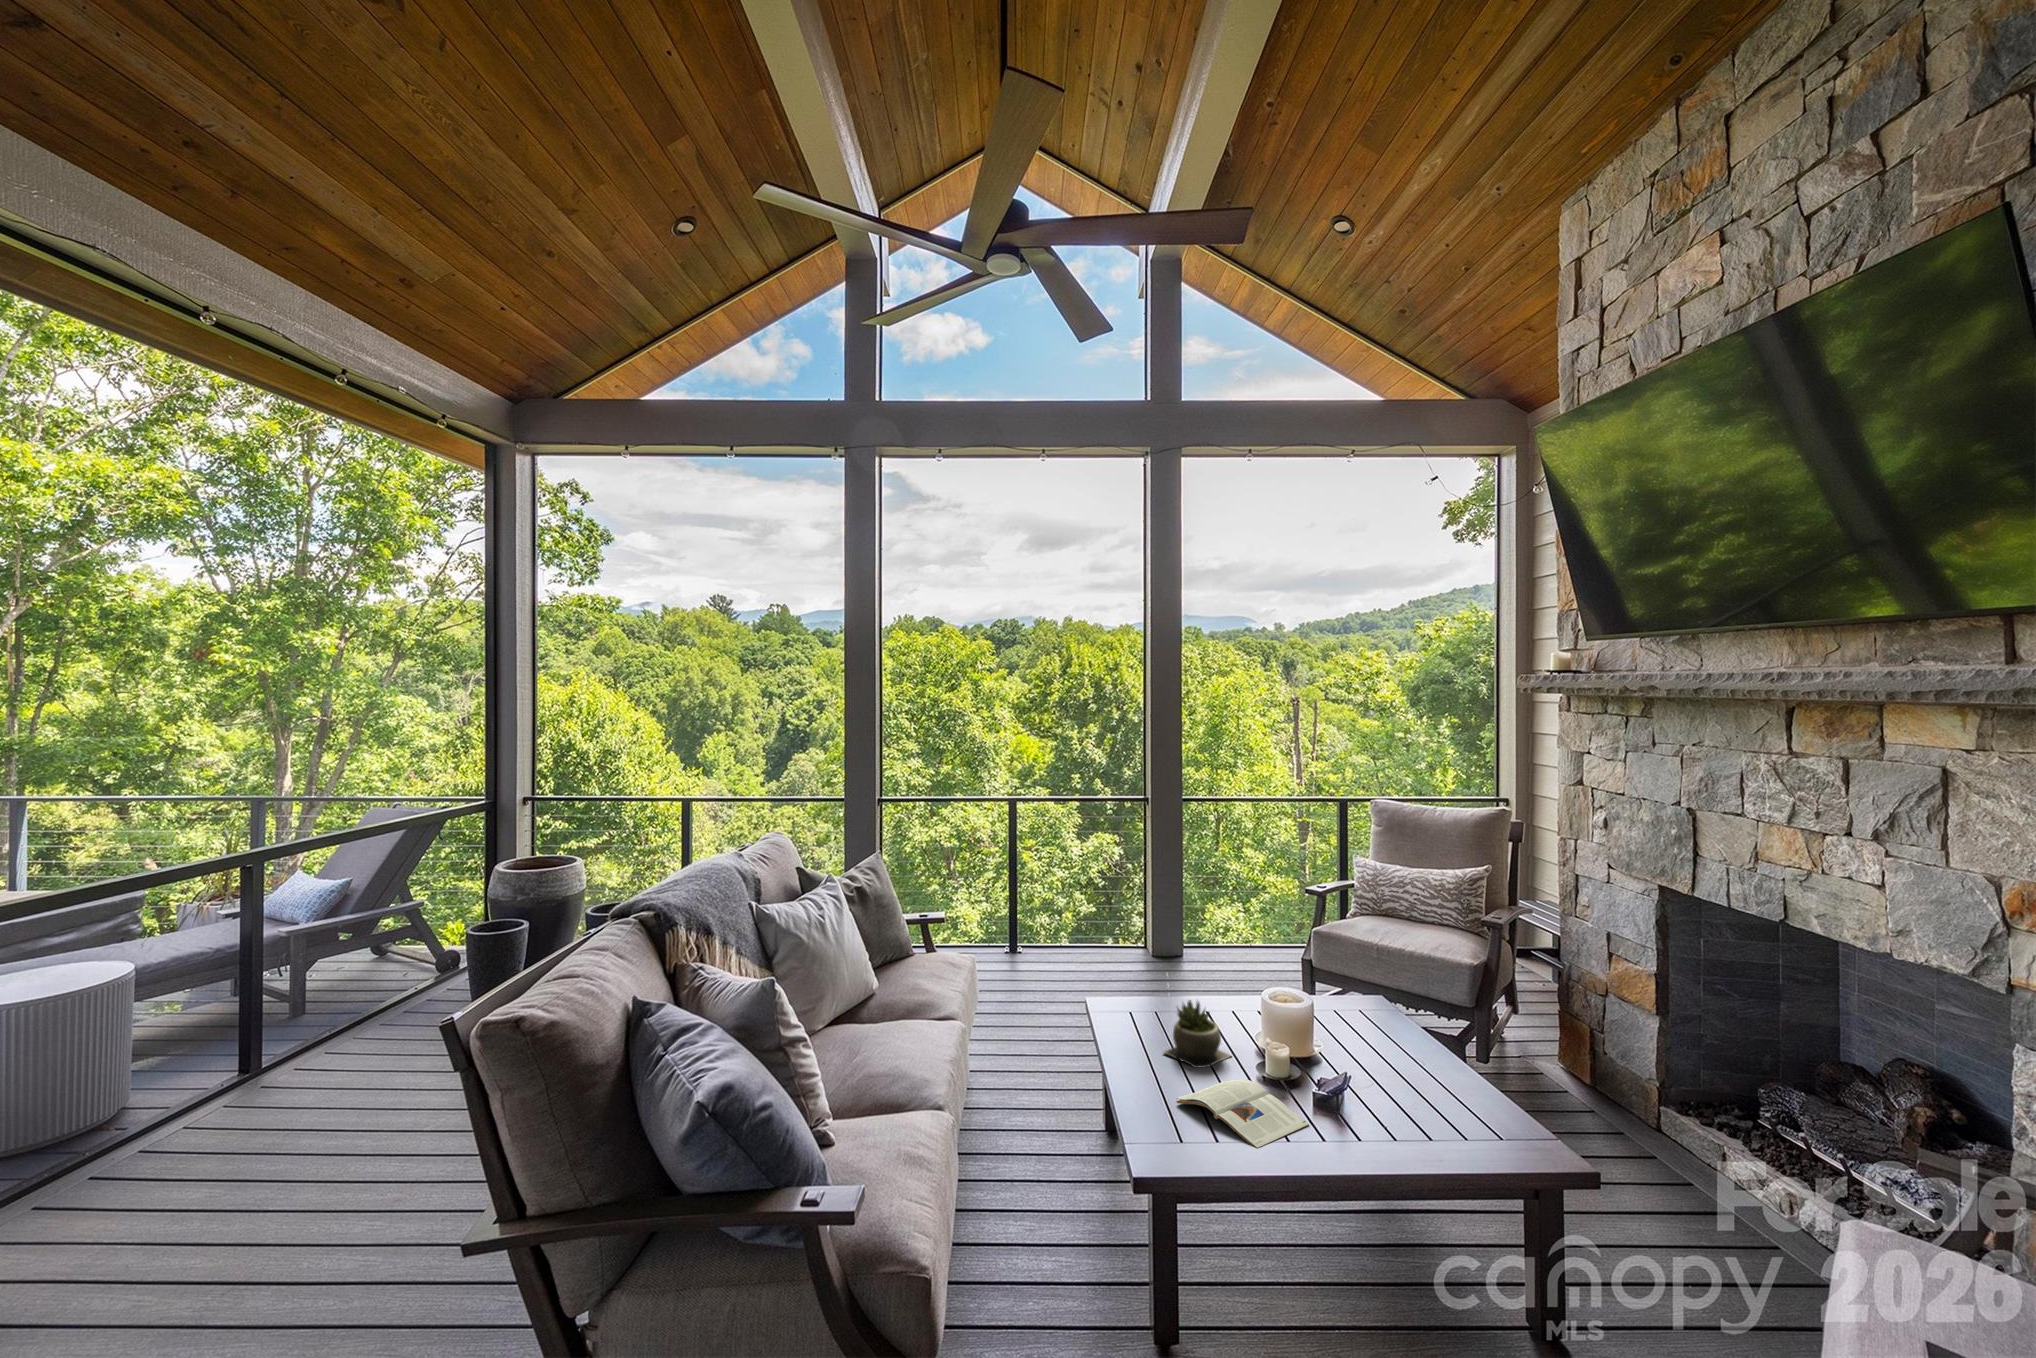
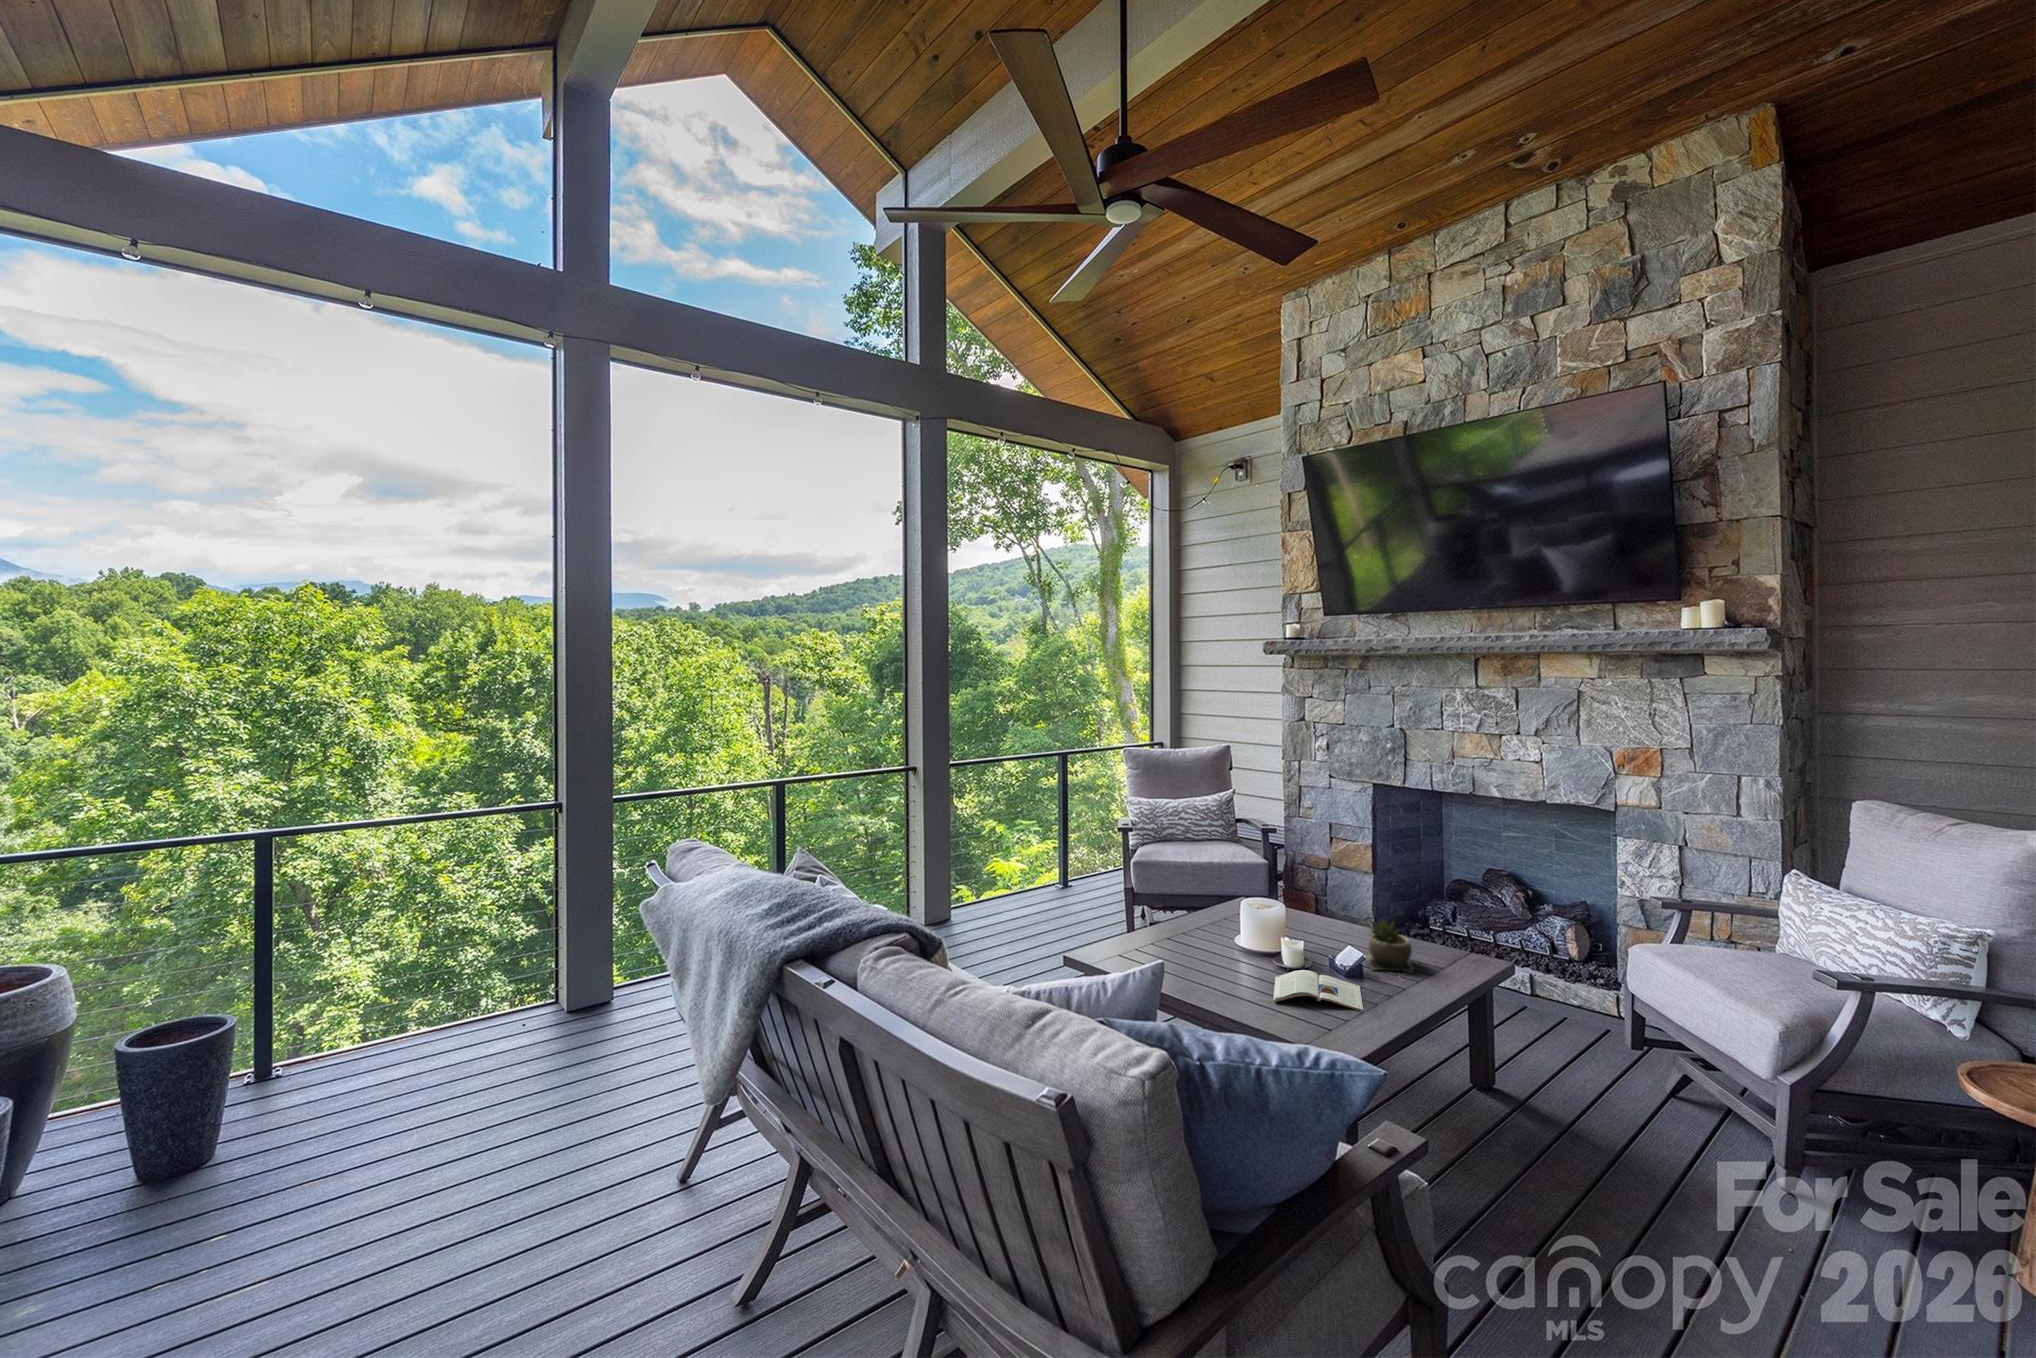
succulent plant: present [1164,1000,1230,1068] -> present [1365,920,1413,972]

